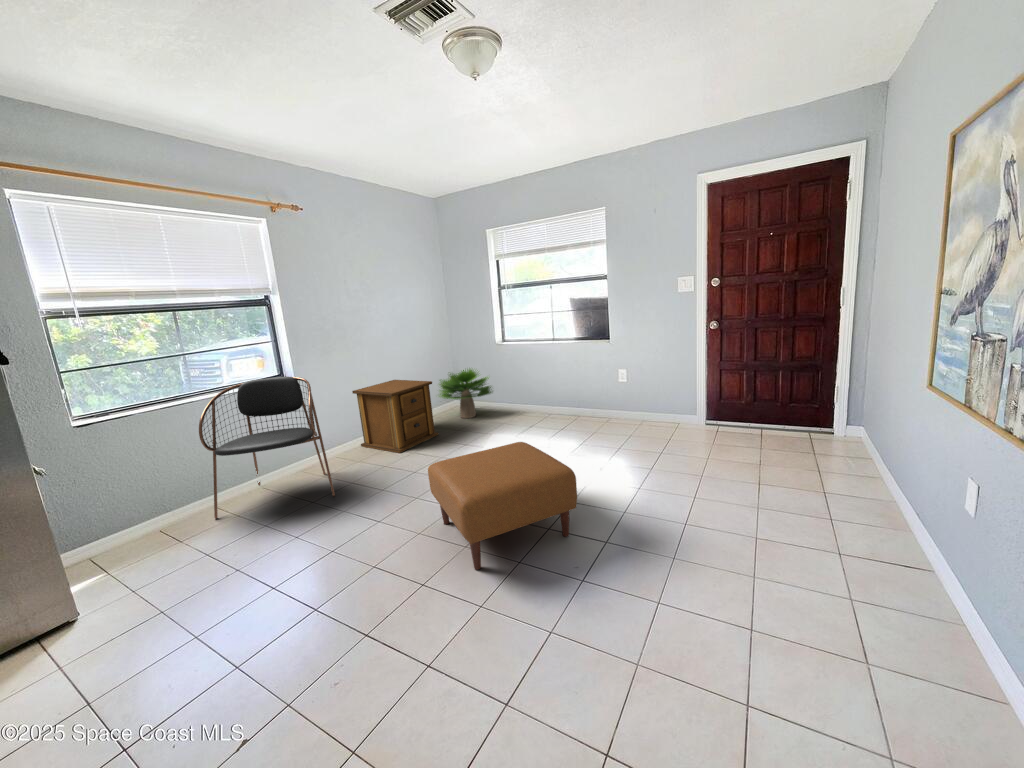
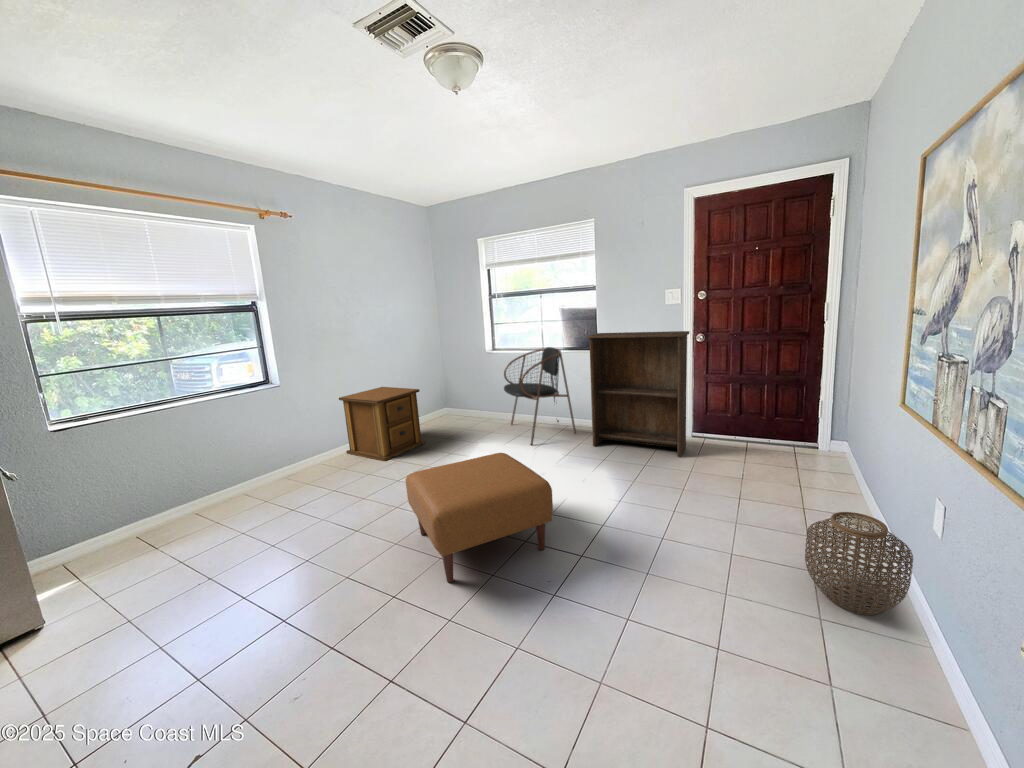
bookshelf: none [601,319,704,444] -> present [587,331,689,457]
potted plant: present [439,369,492,418] -> none [424,374,485,427]
dining chair: present [199,377,335,519] -> present [504,347,576,445]
woven basket: none [833,493,945,595] -> present [805,512,913,615]

